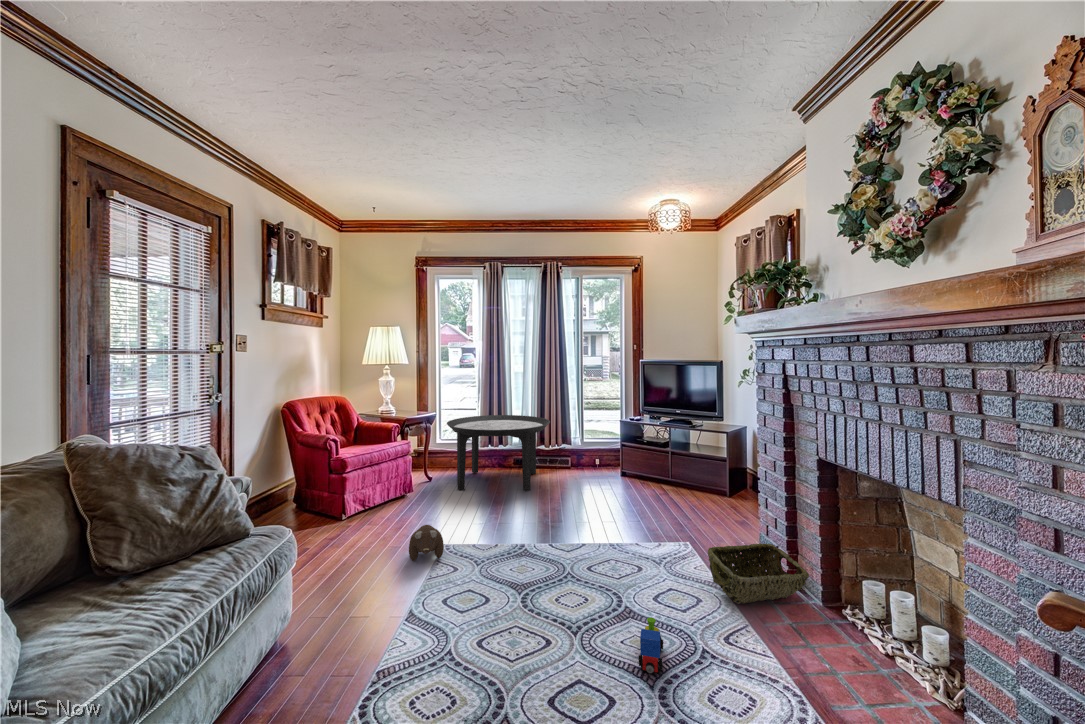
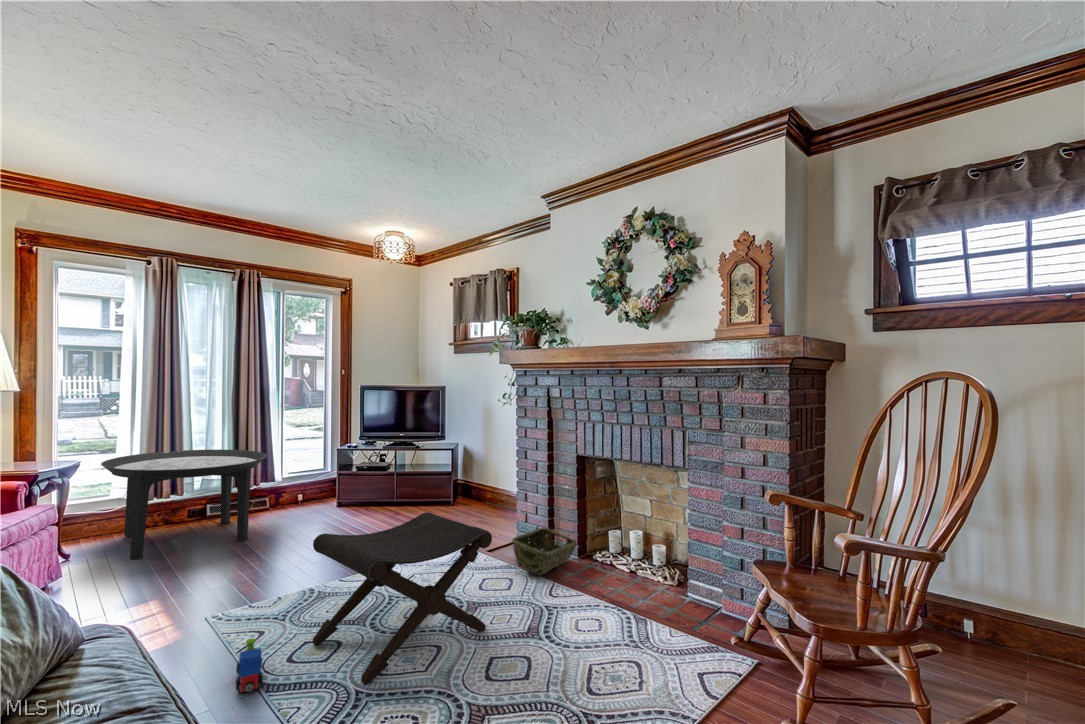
footstool: none [455,497,612,650] -> present [312,512,492,684]
plush toy: present [409,525,444,561] -> none [173,591,230,643]
toy train: present [638,617,663,673] -> present [236,639,263,693]

